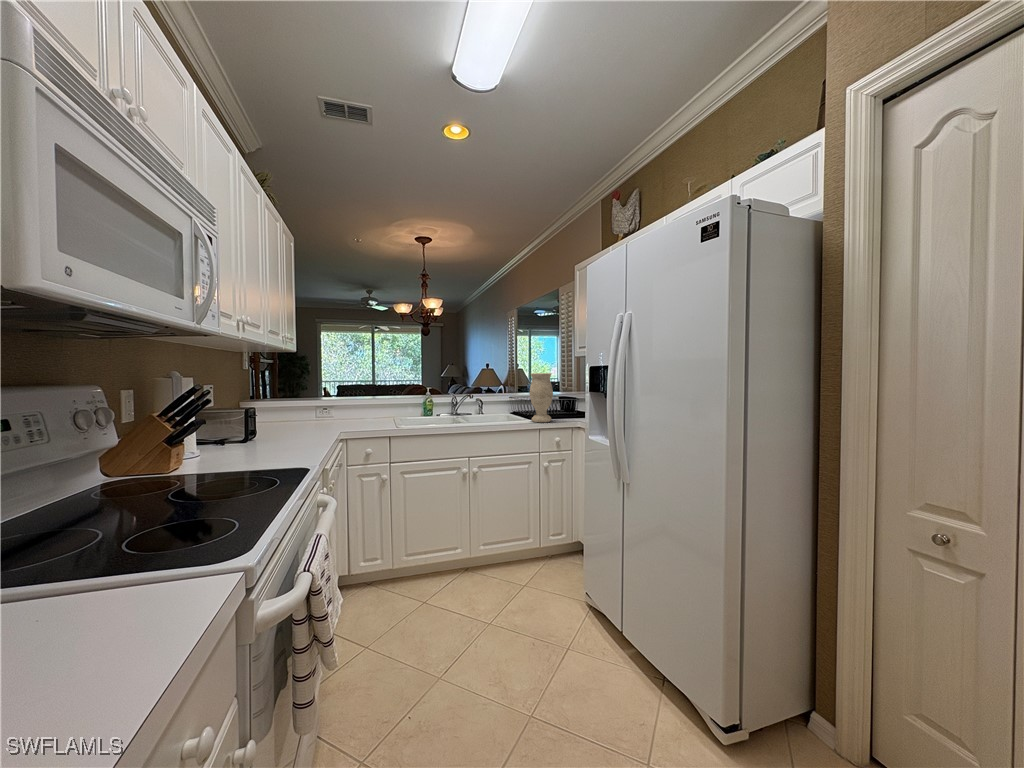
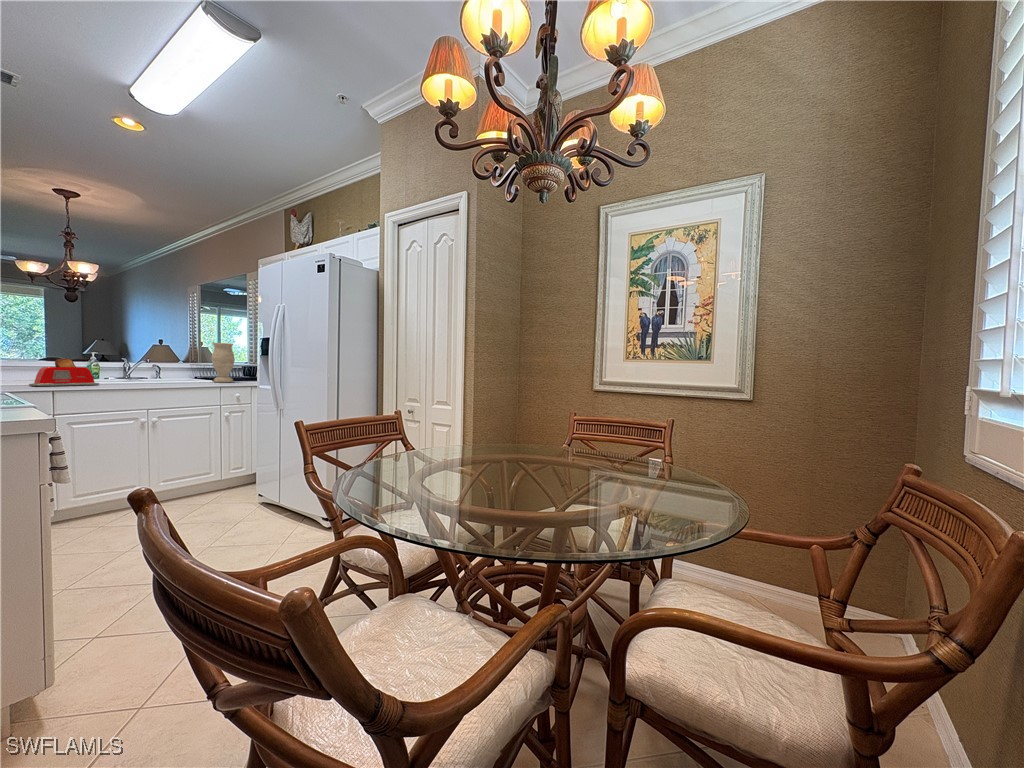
toaster: none [374,400,428,432] -> present [29,358,99,386]

